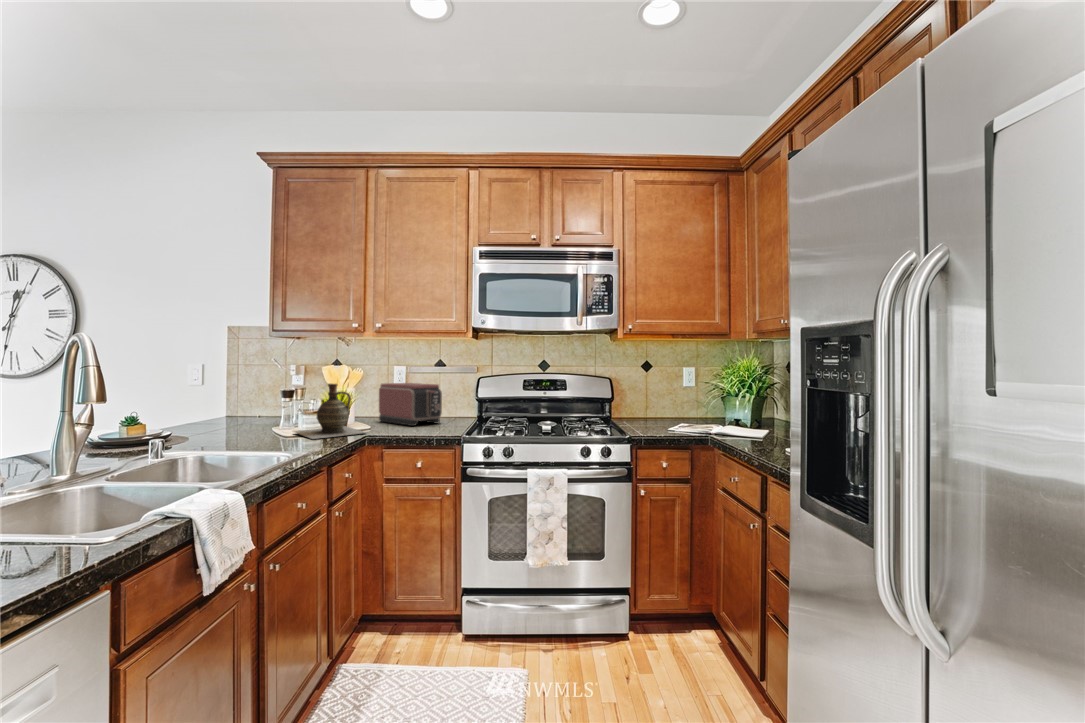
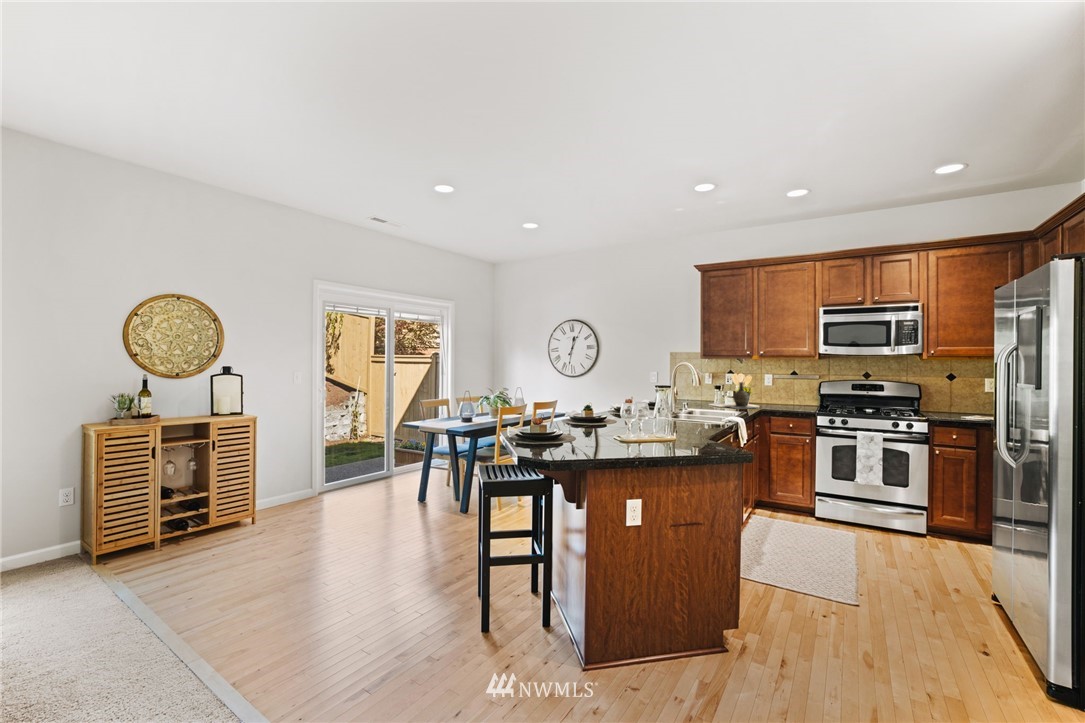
toaster: present [379,383,442,426] -> none [758,384,798,407]

